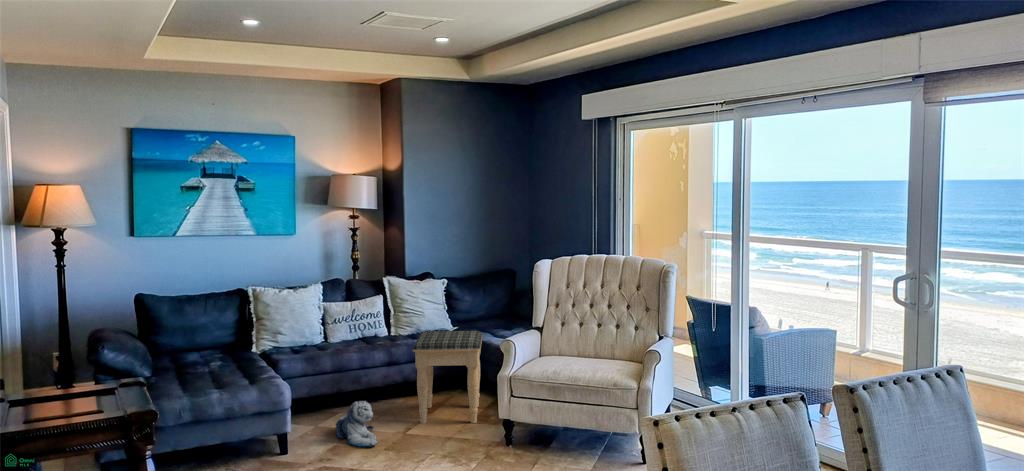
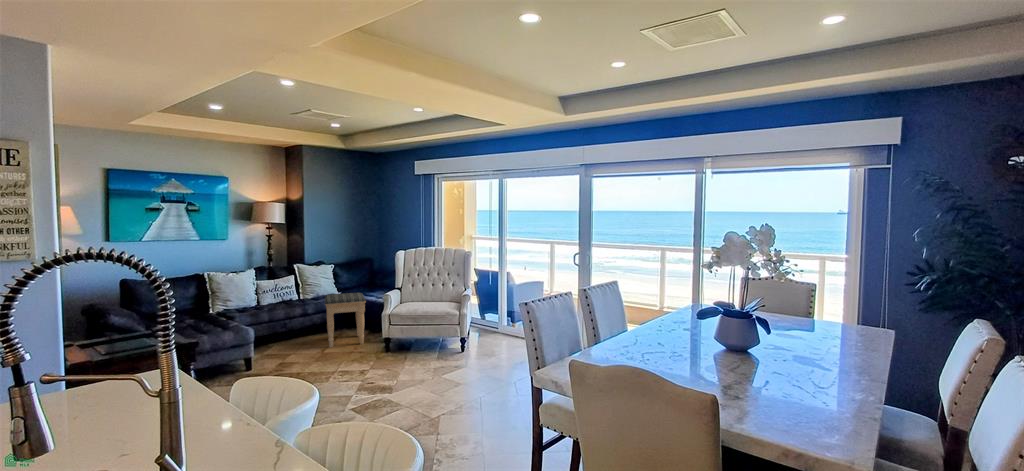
plush toy: present [336,401,377,447] -> none [278,335,309,362]

